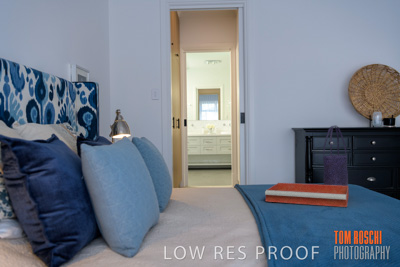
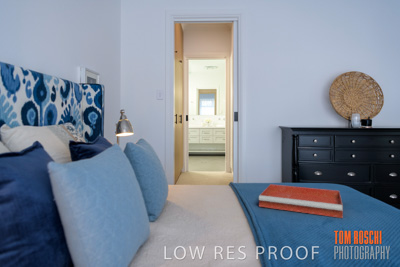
tote bag: present [323,126,348,186] -> none [313,130,336,191]

